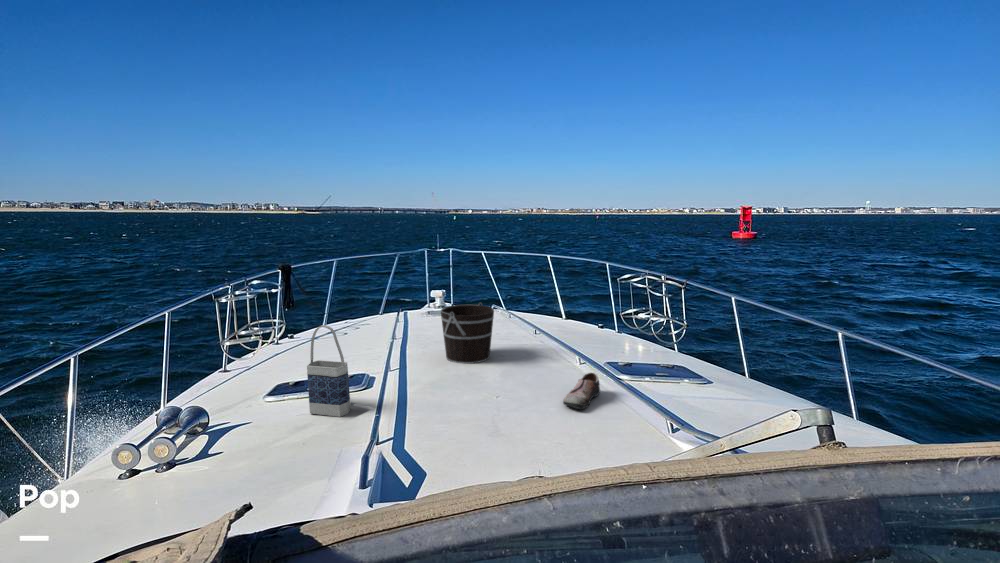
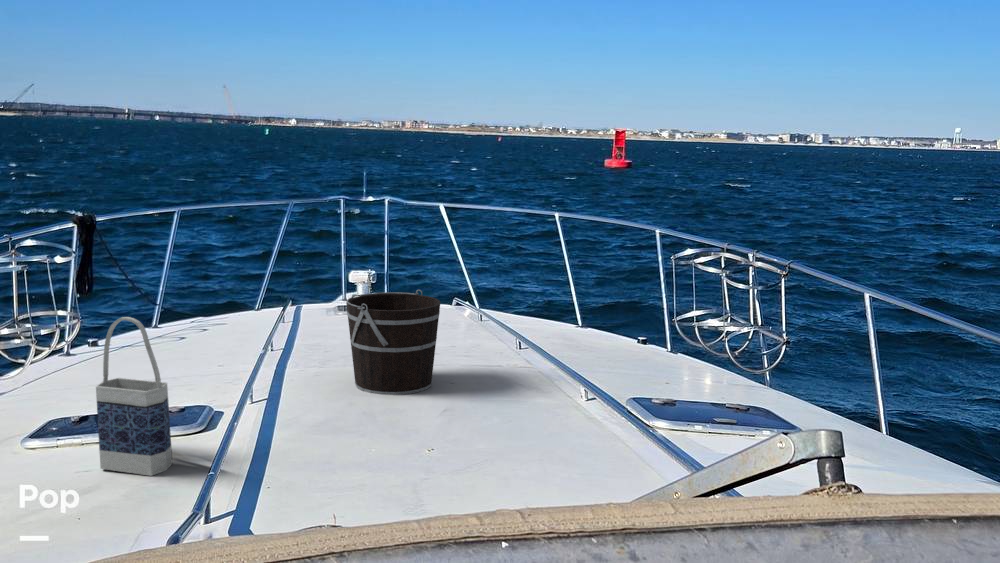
shoe: present [563,373,600,409] -> none [540,413,609,474]

